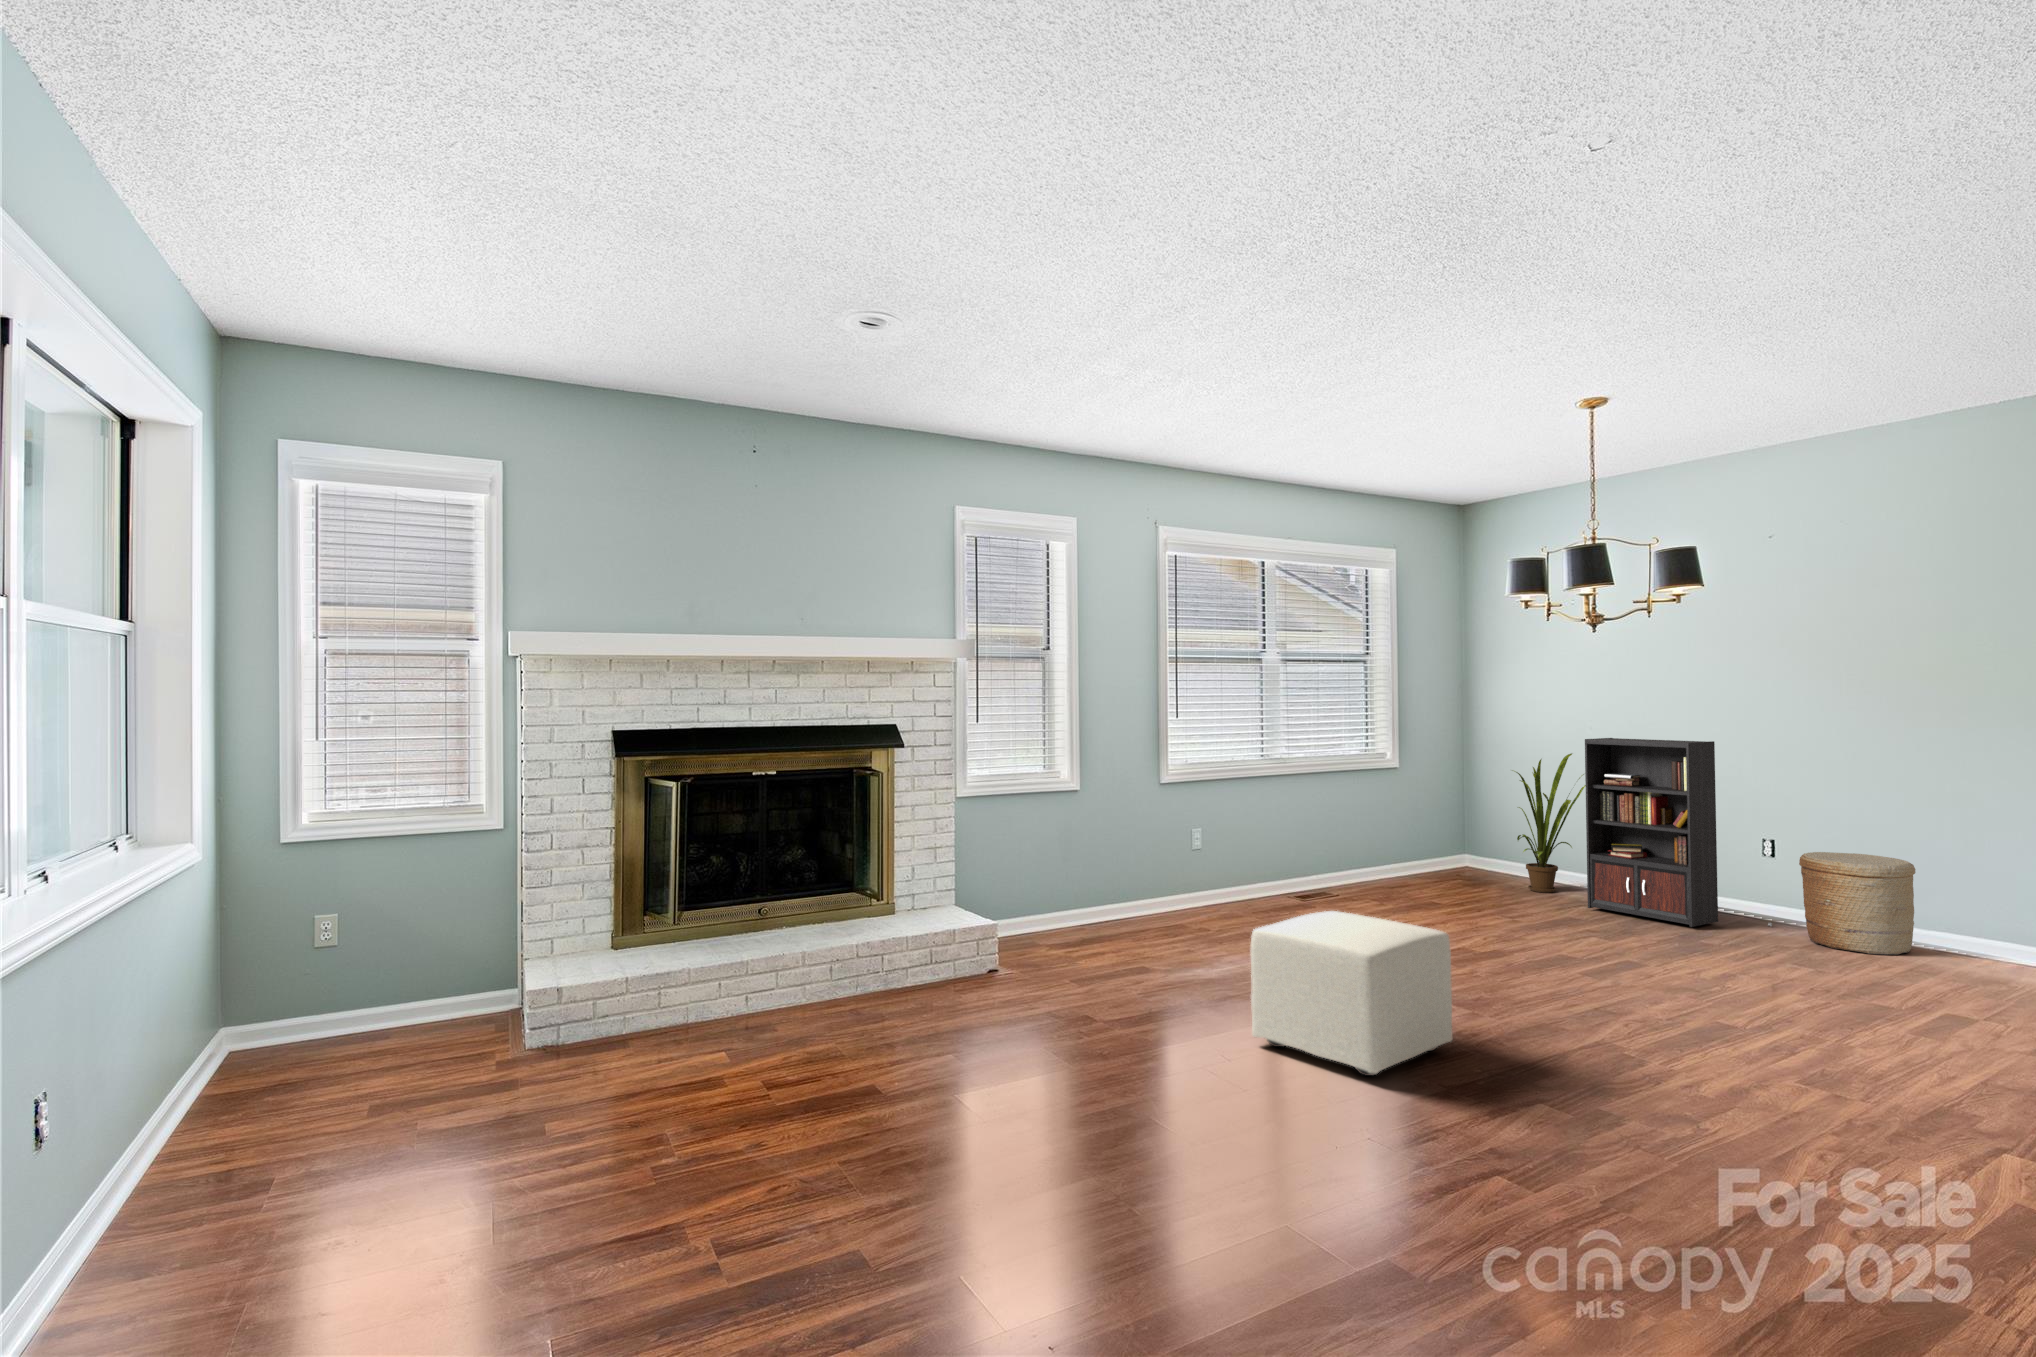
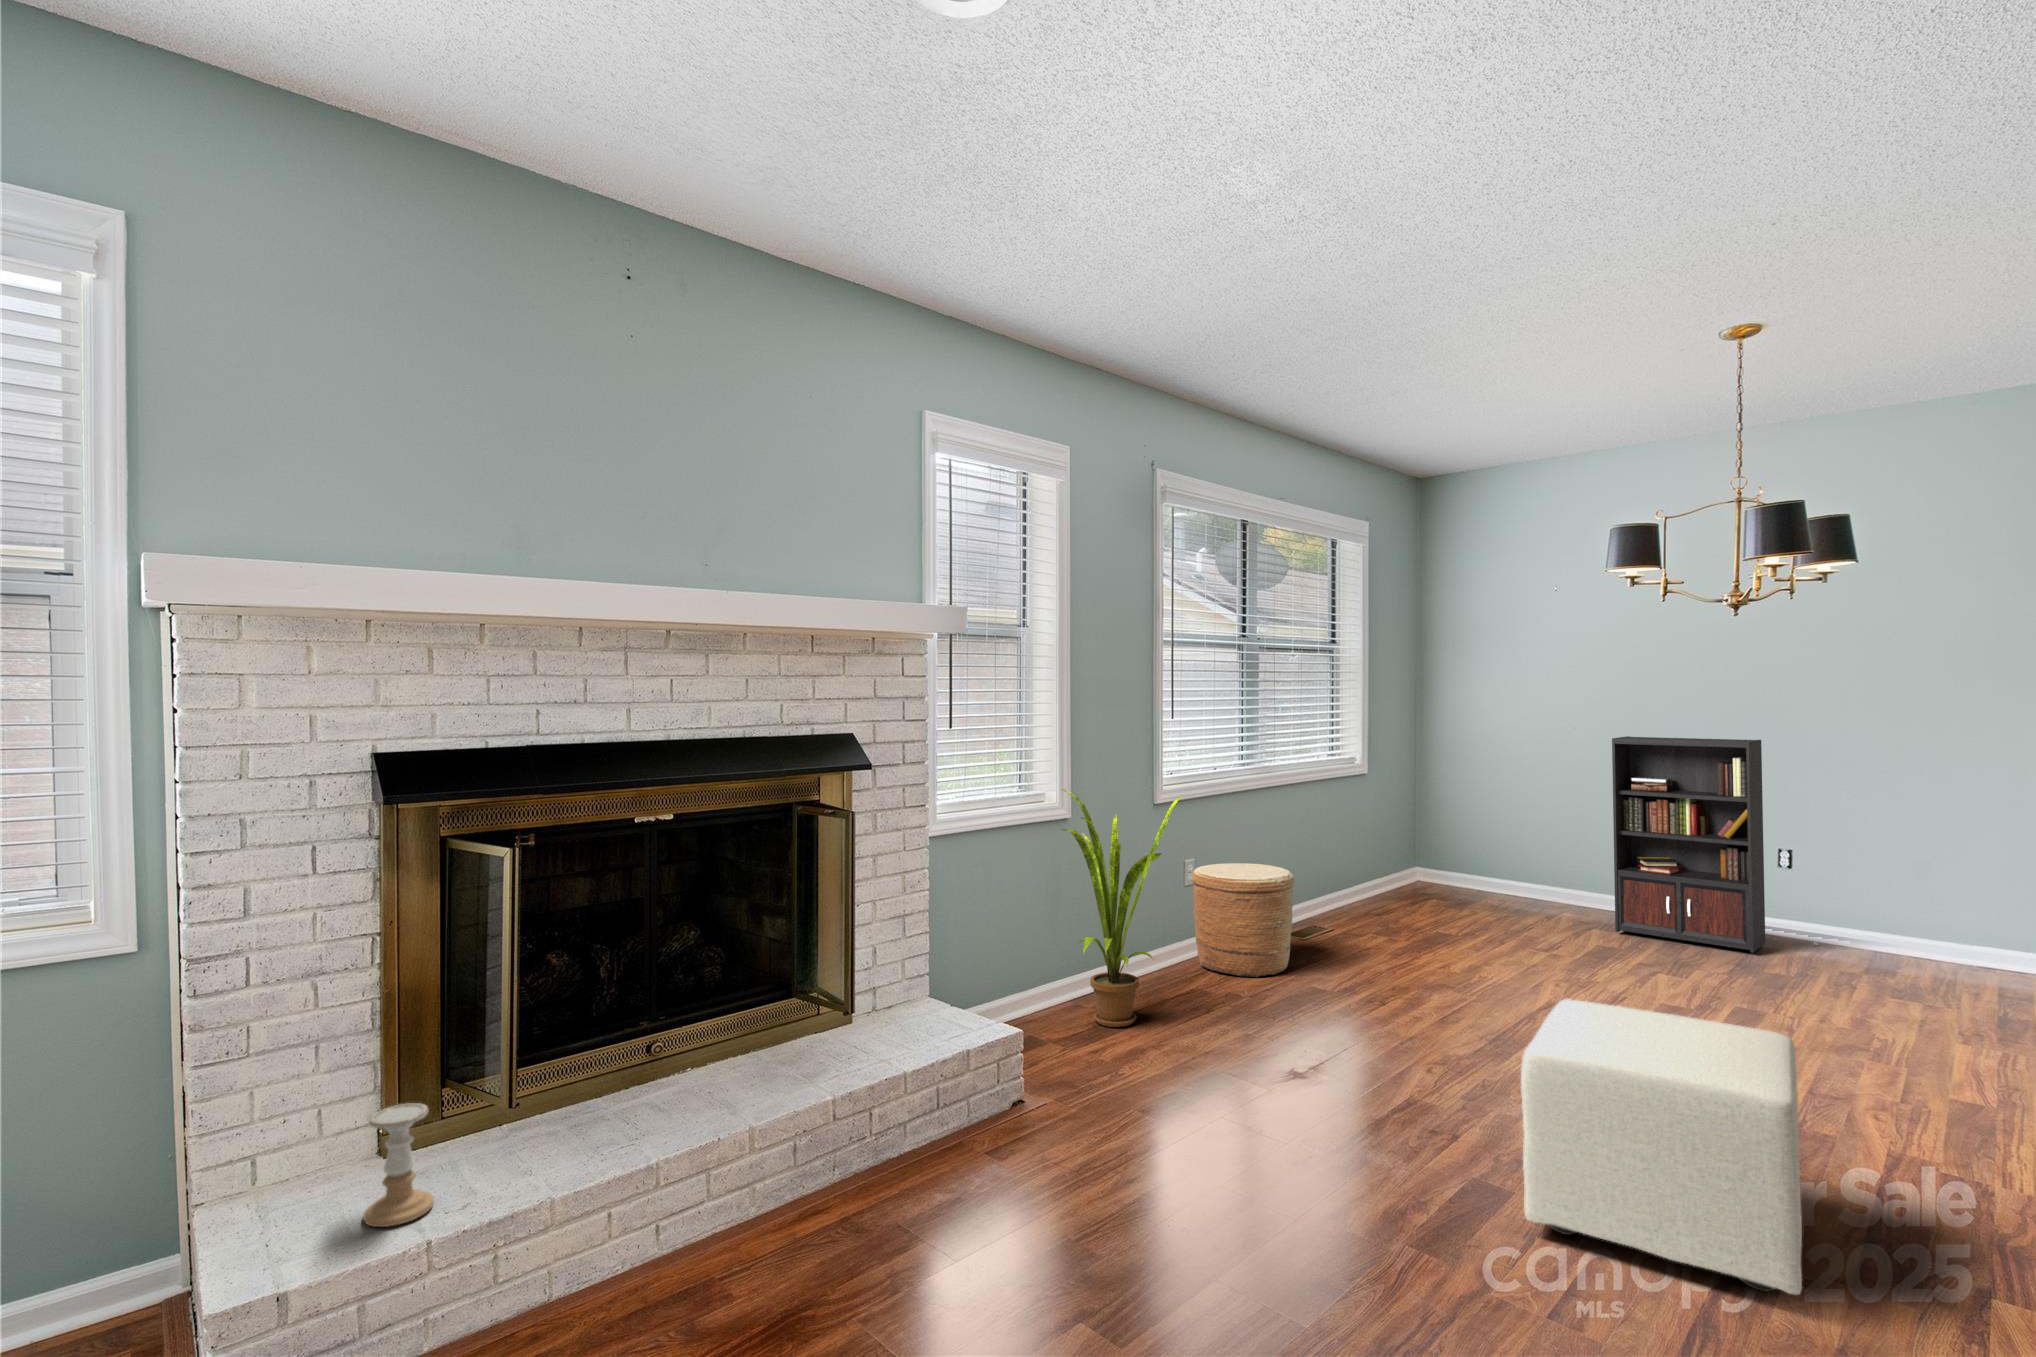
house plant: present [1514,753,1585,893] -> present [1062,789,1182,1027]
woven basket: present [1799,852,1915,955] -> present [1192,863,1295,977]
candle holder: none [602,913,636,971] -> present [363,1103,434,1227]

